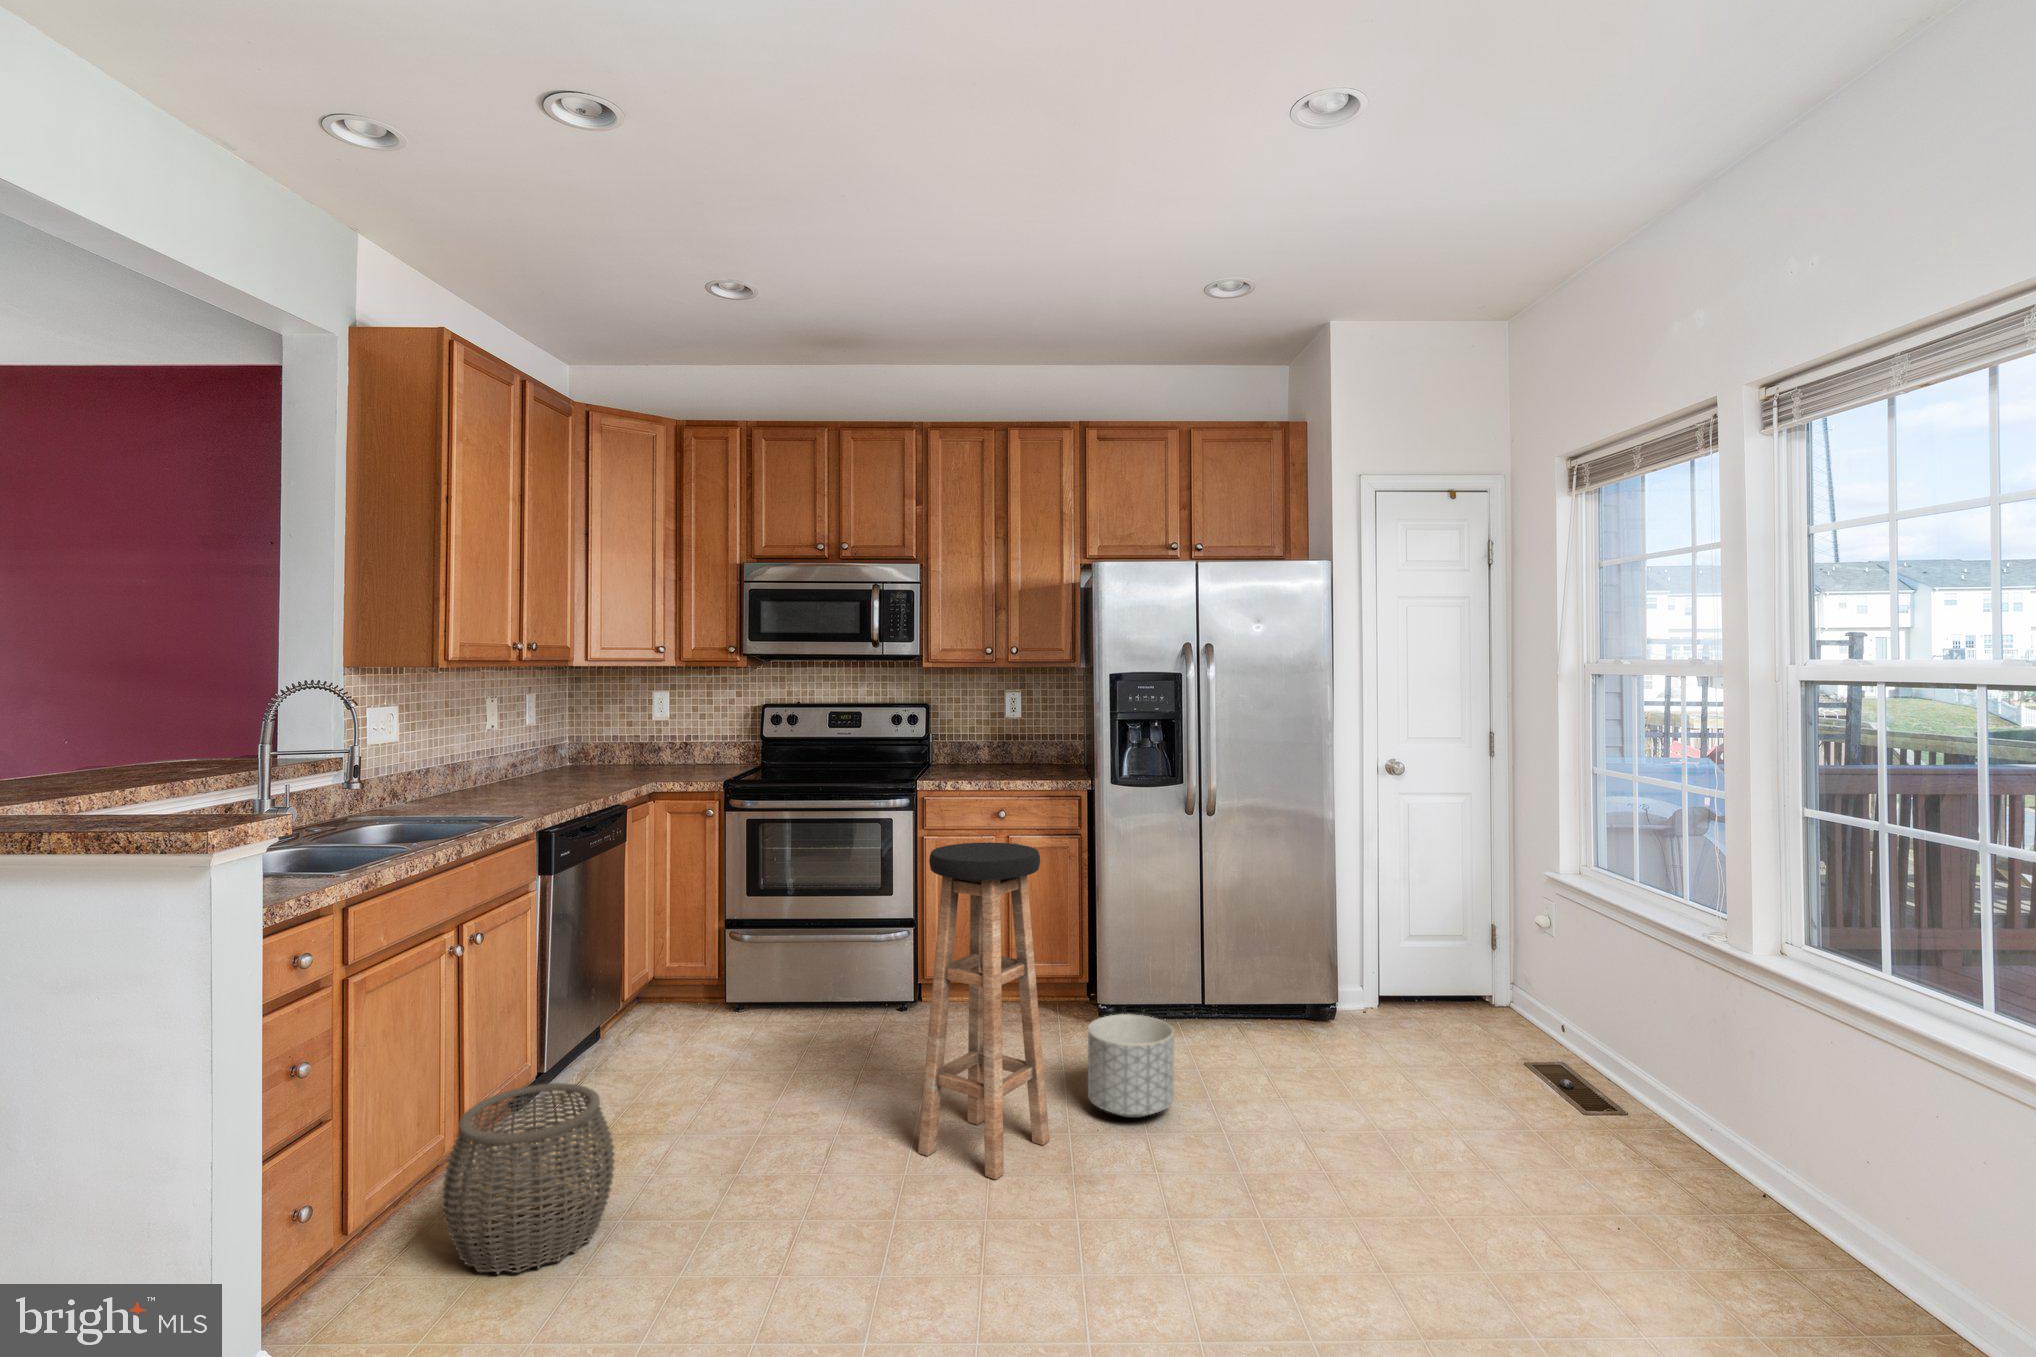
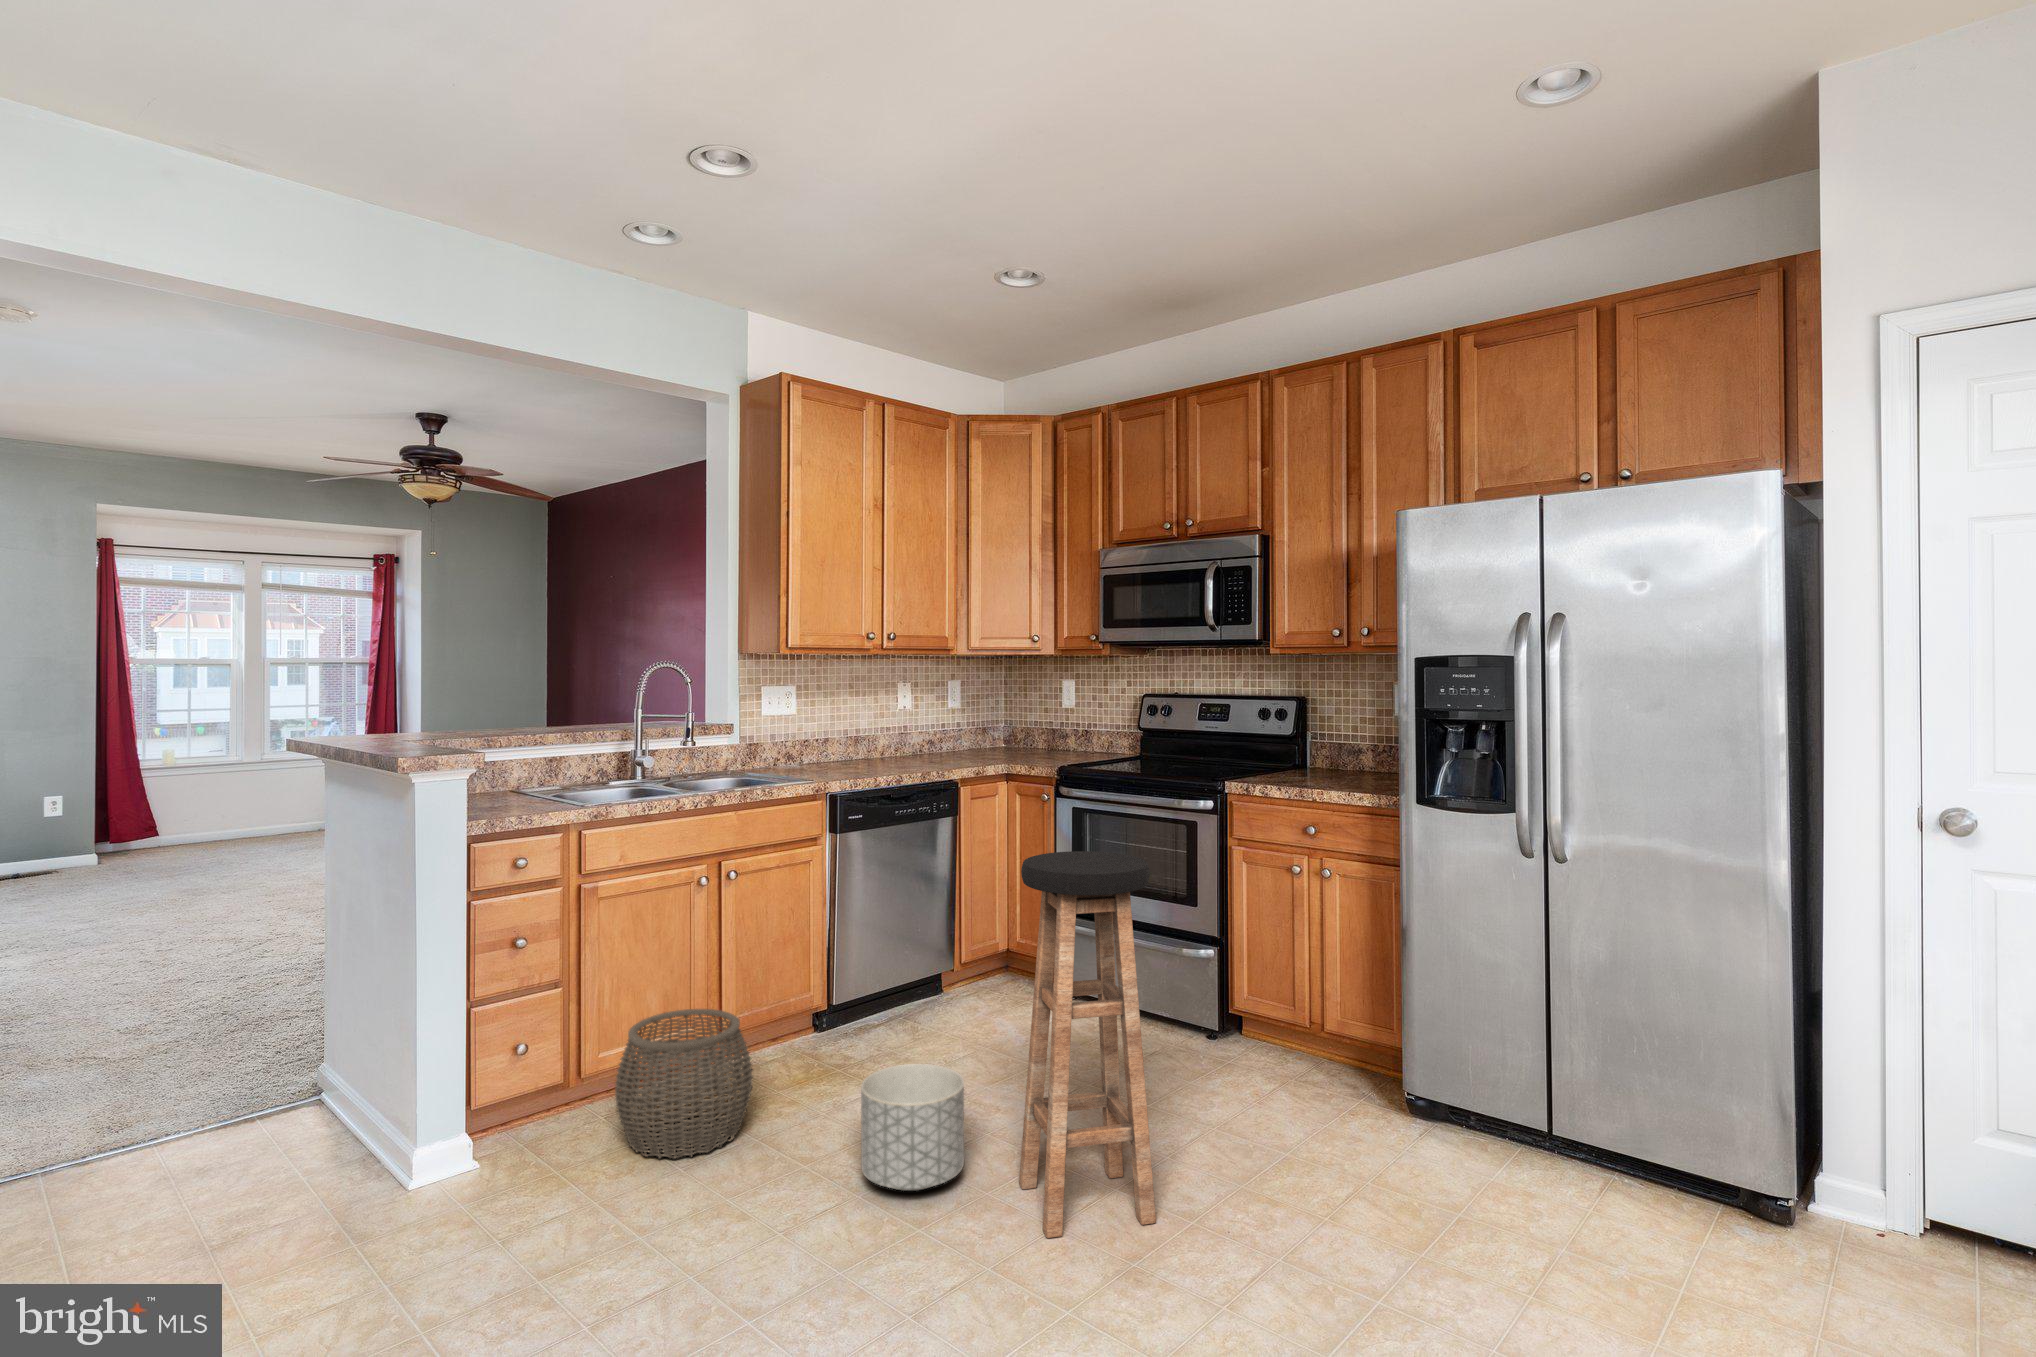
planter: present [1088,1014,1174,1118] -> present [861,1064,964,1191]

